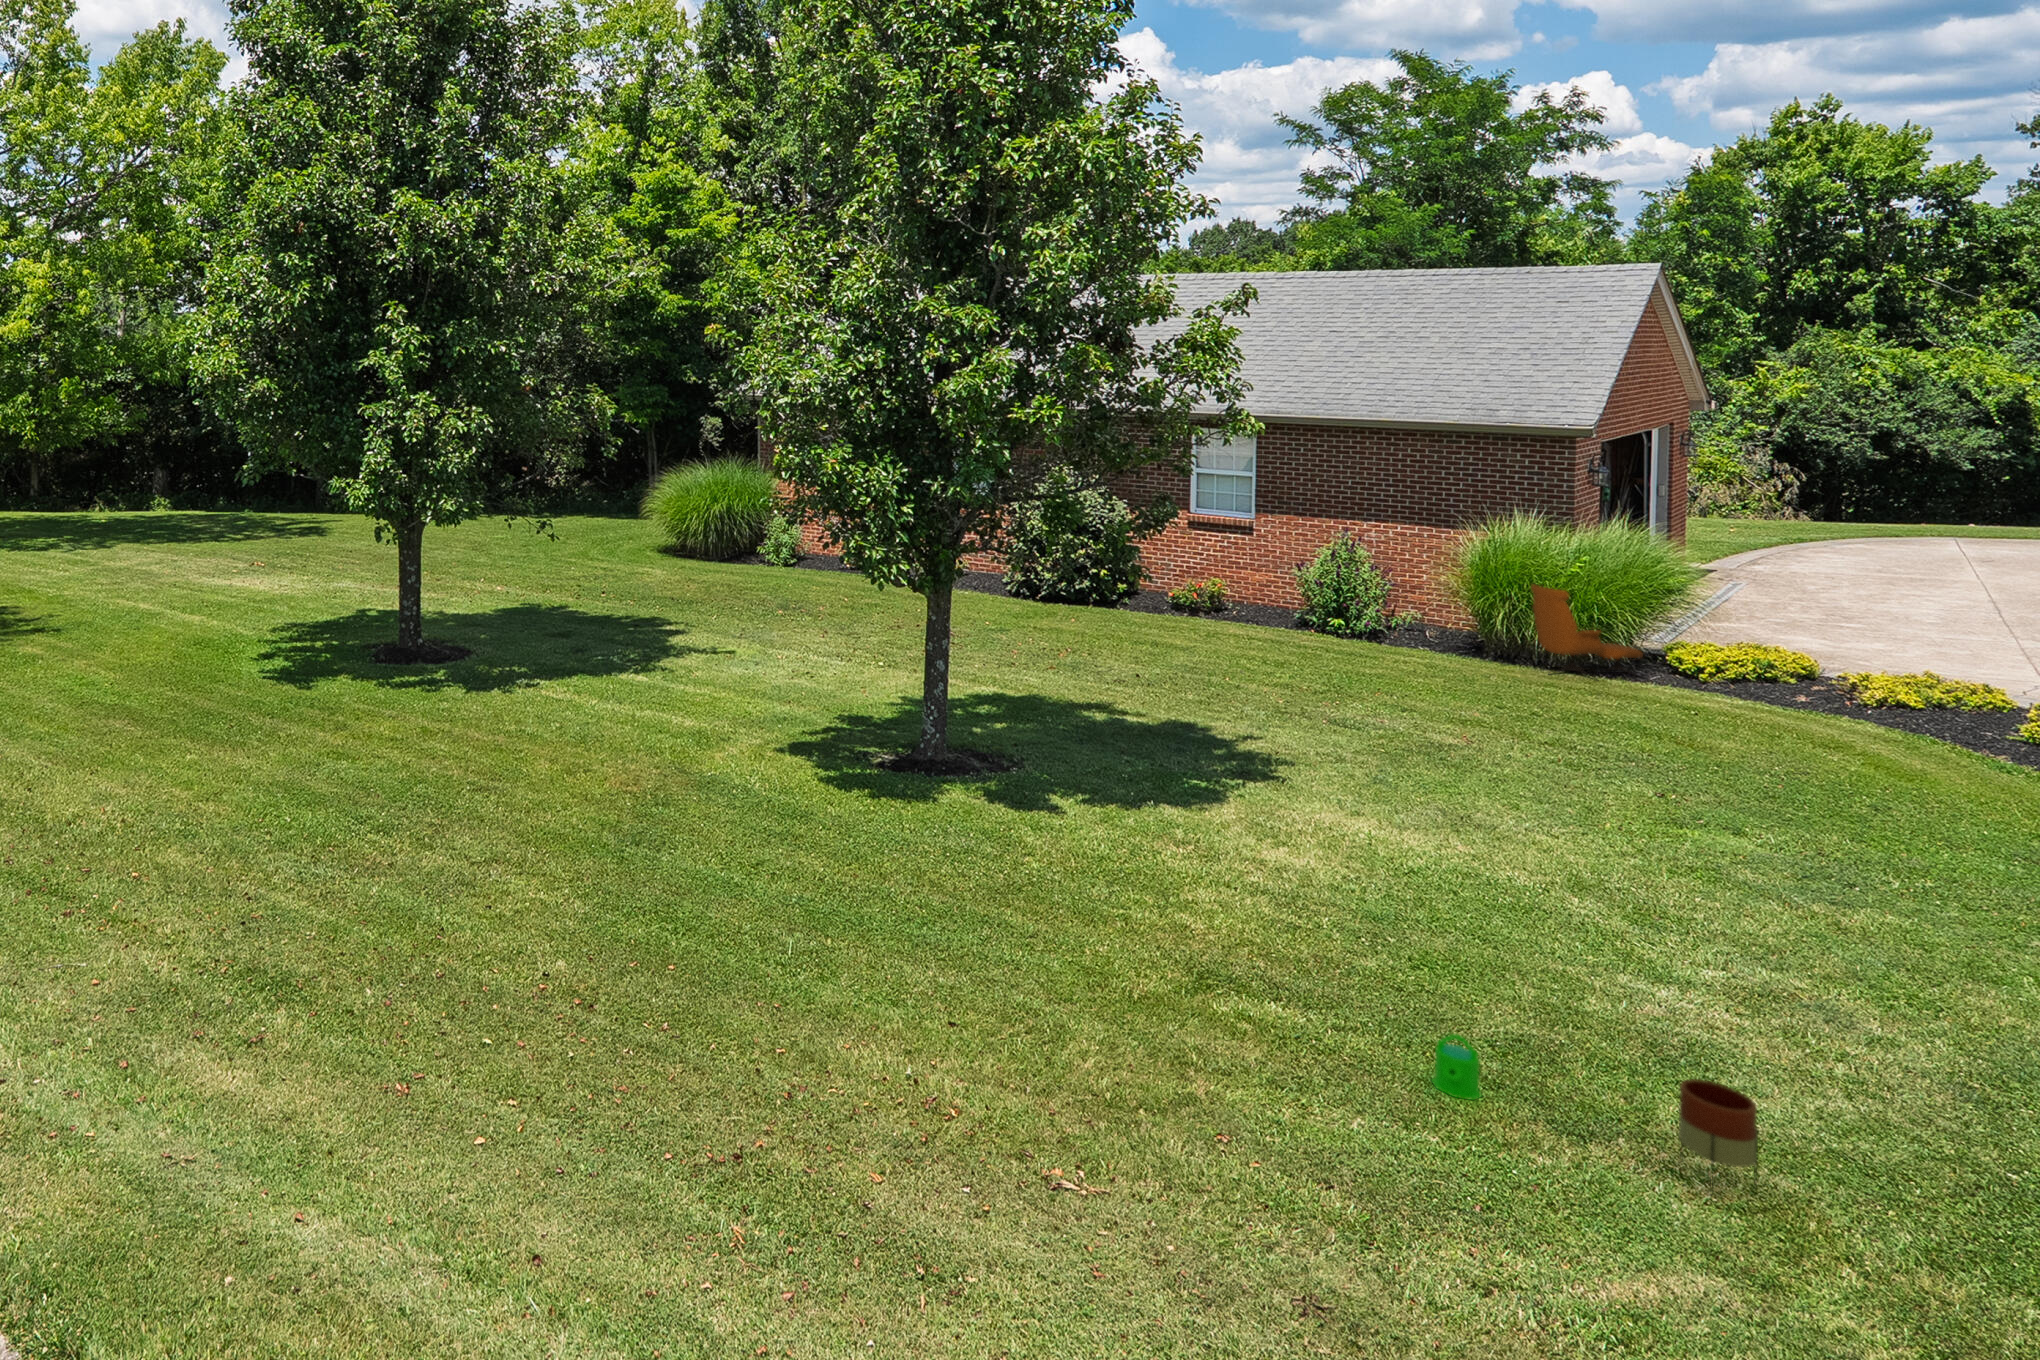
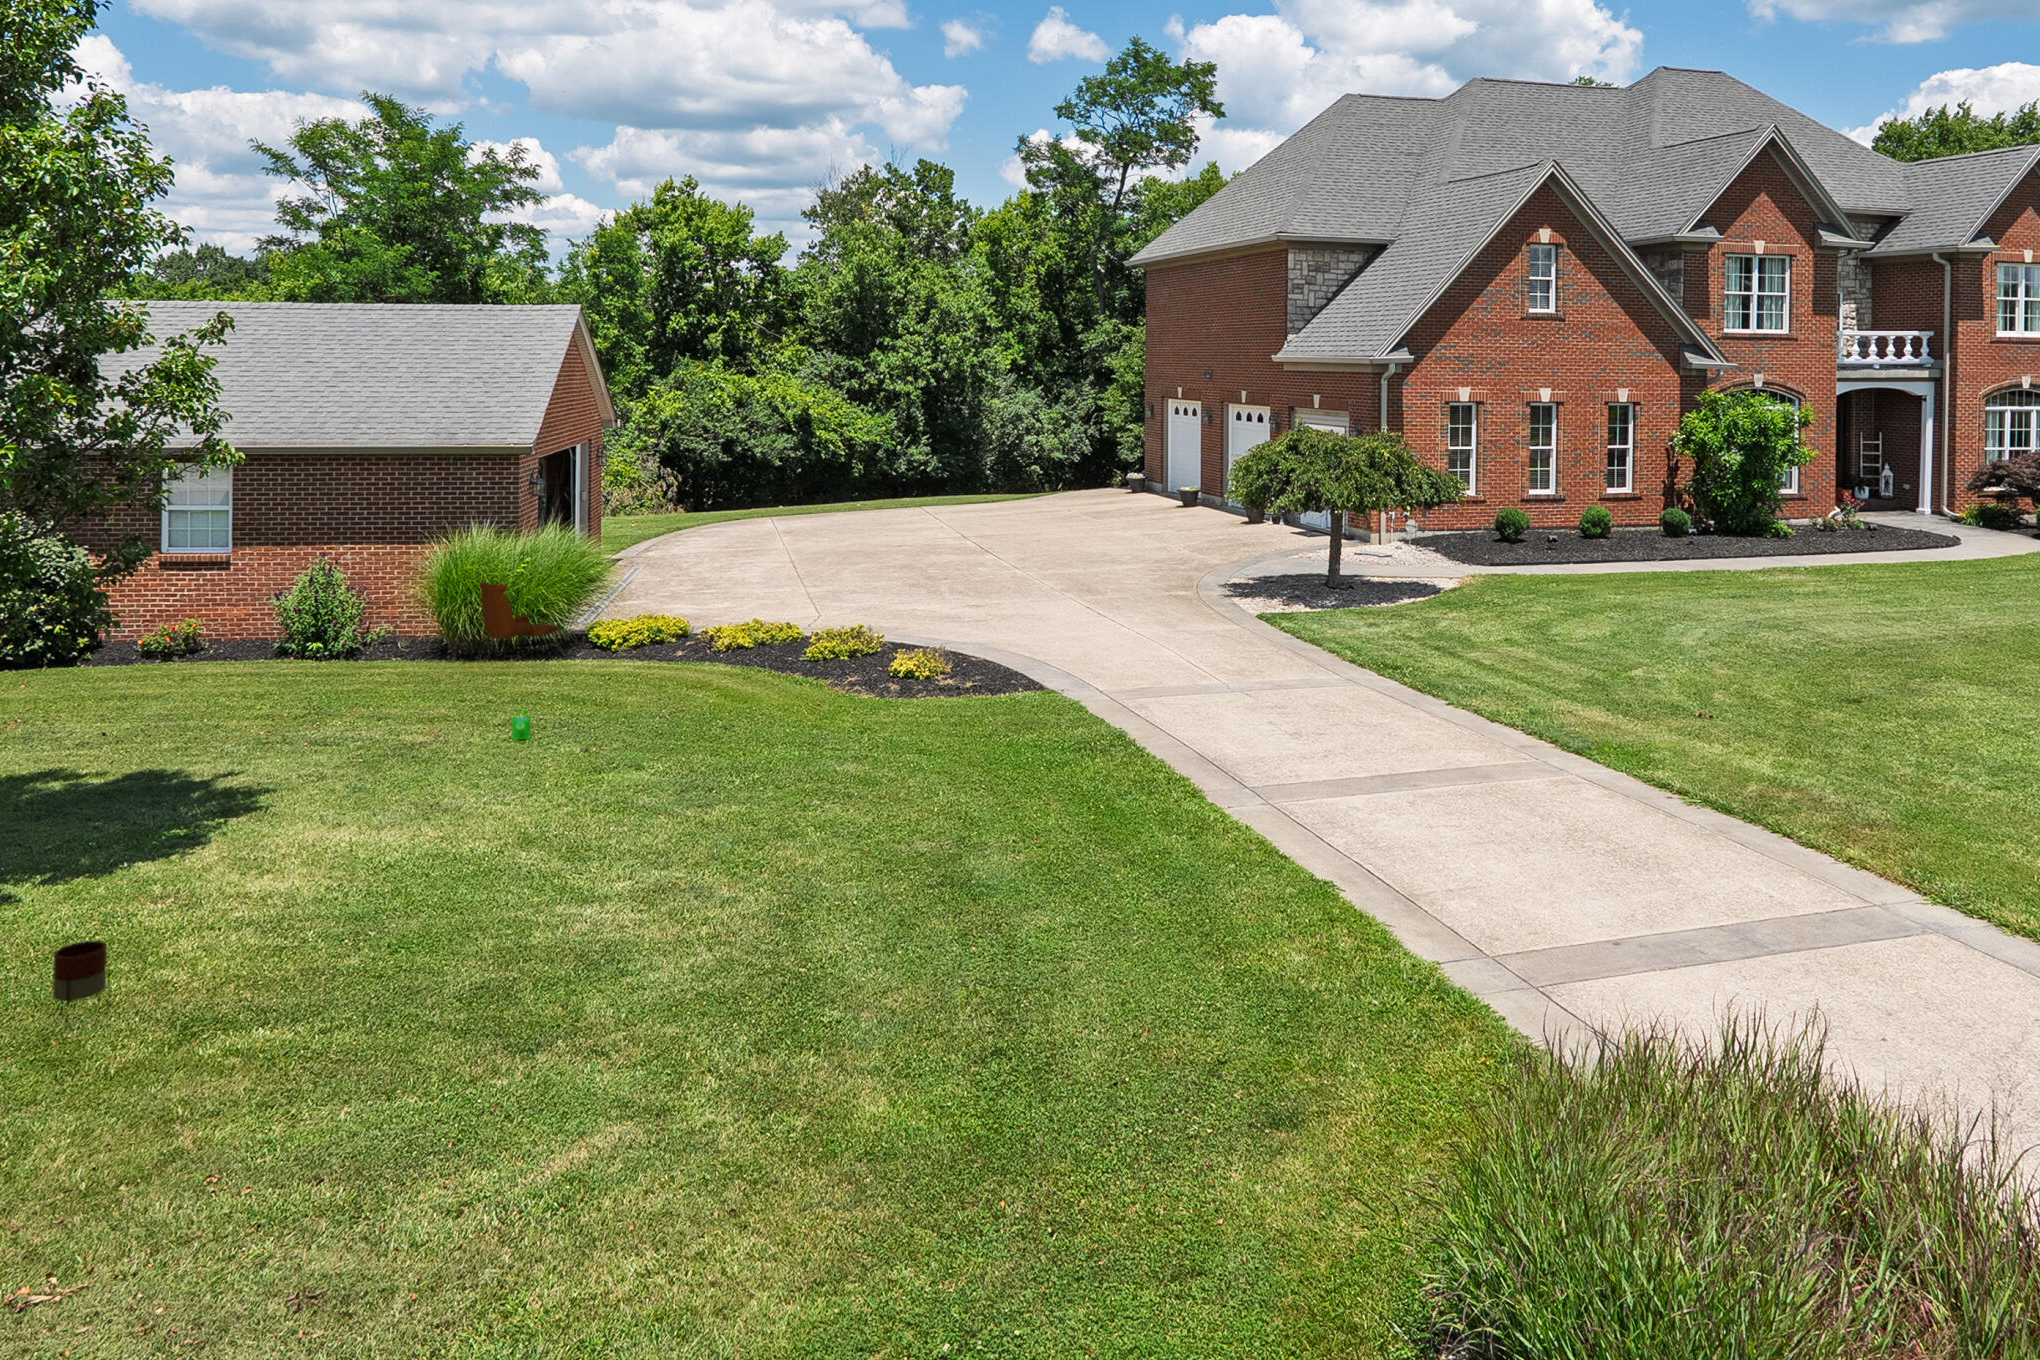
watering can: present [1432,1033,1482,1100] -> present [511,711,531,740]
planter: present [1678,1079,1758,1193] -> present [53,941,110,1026]

